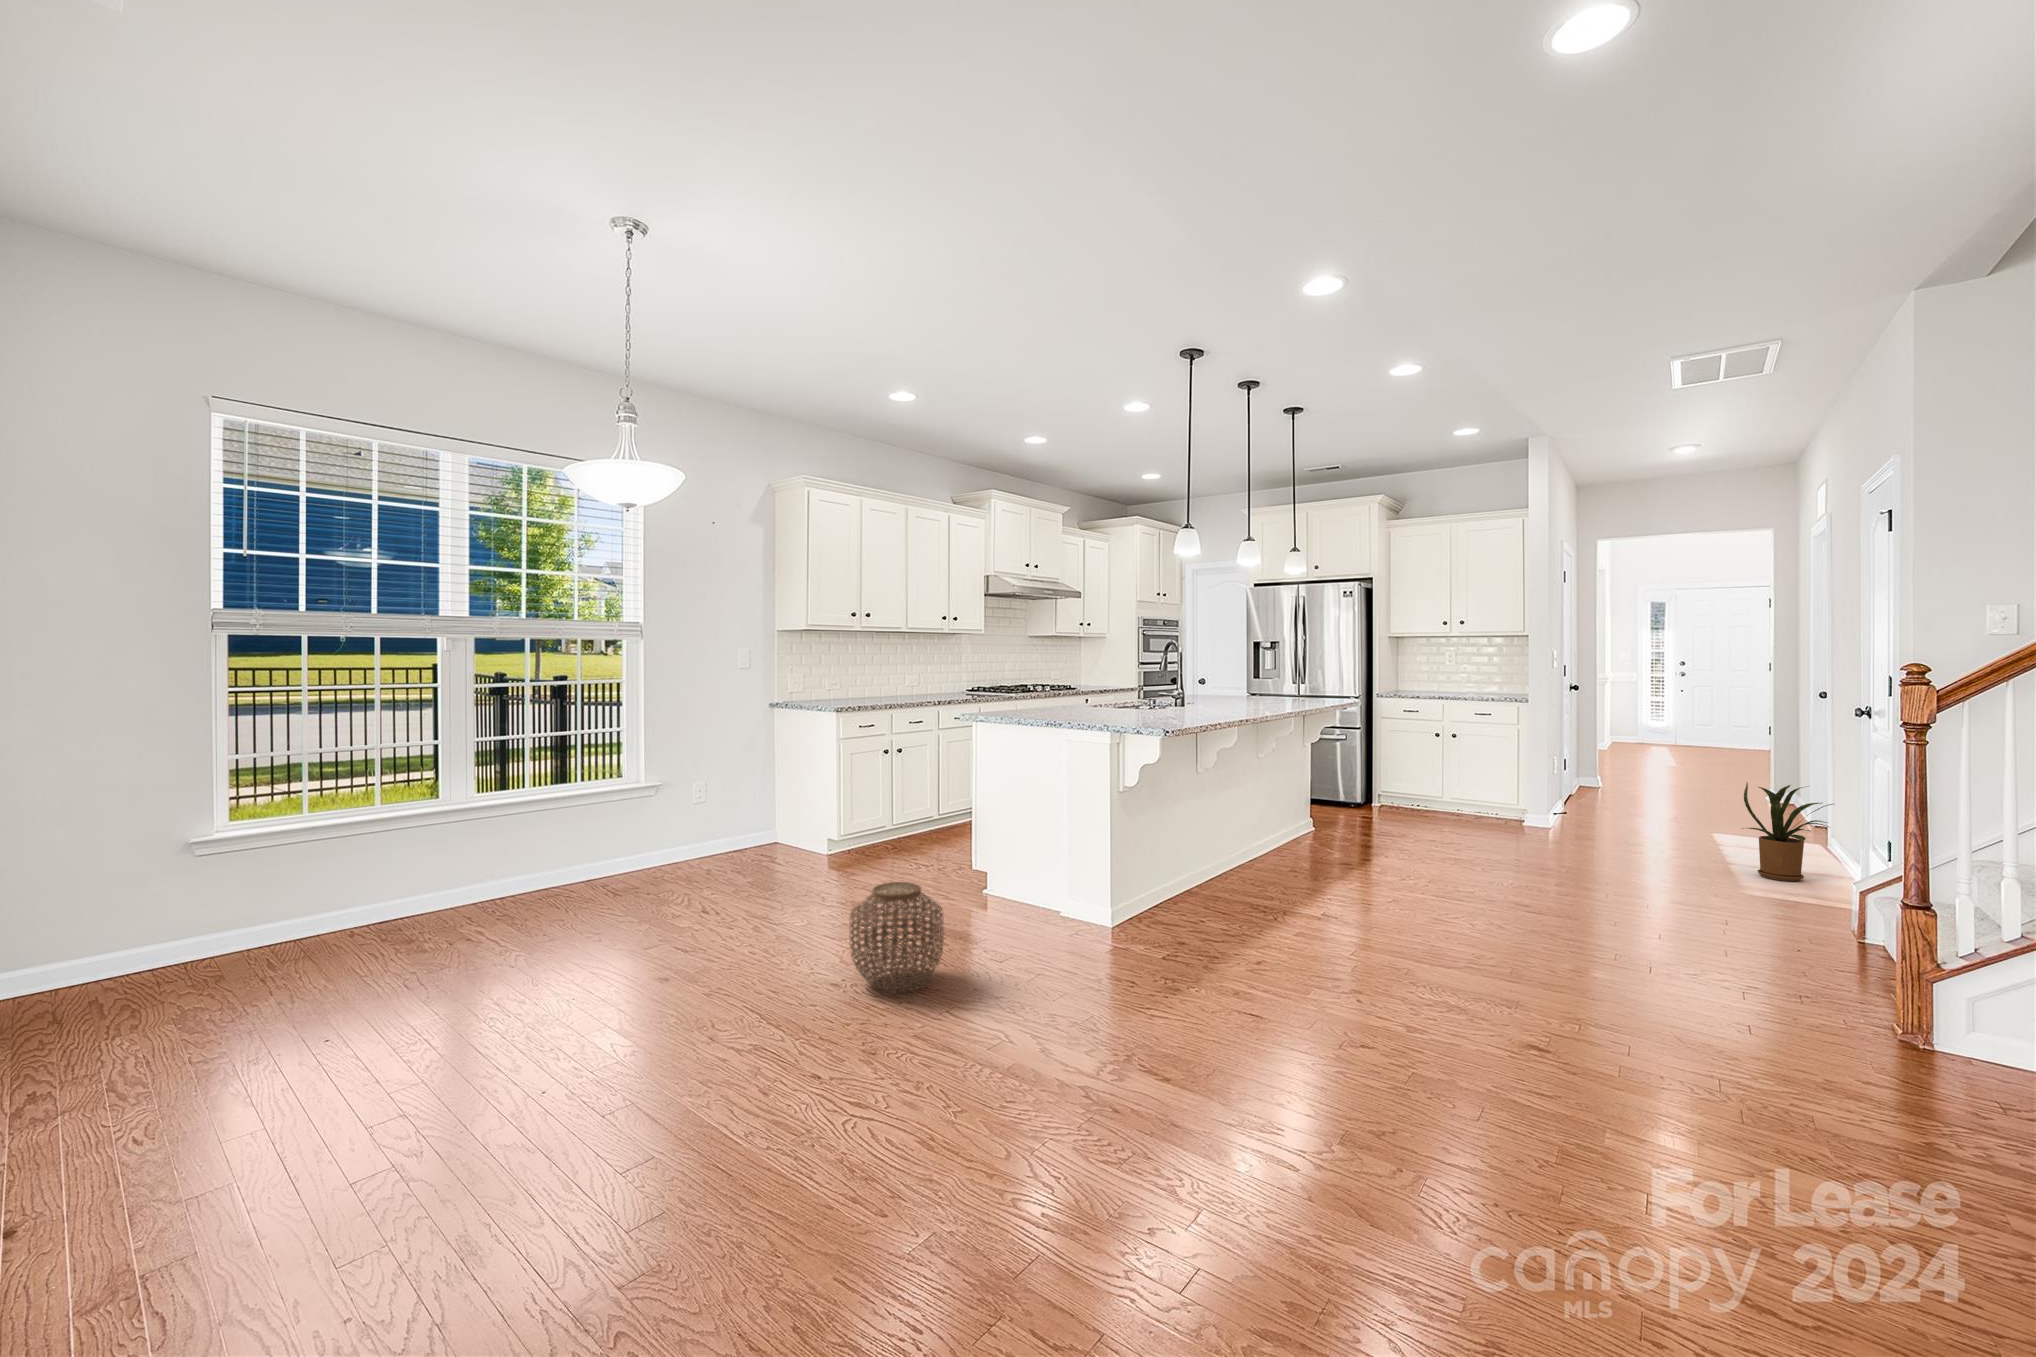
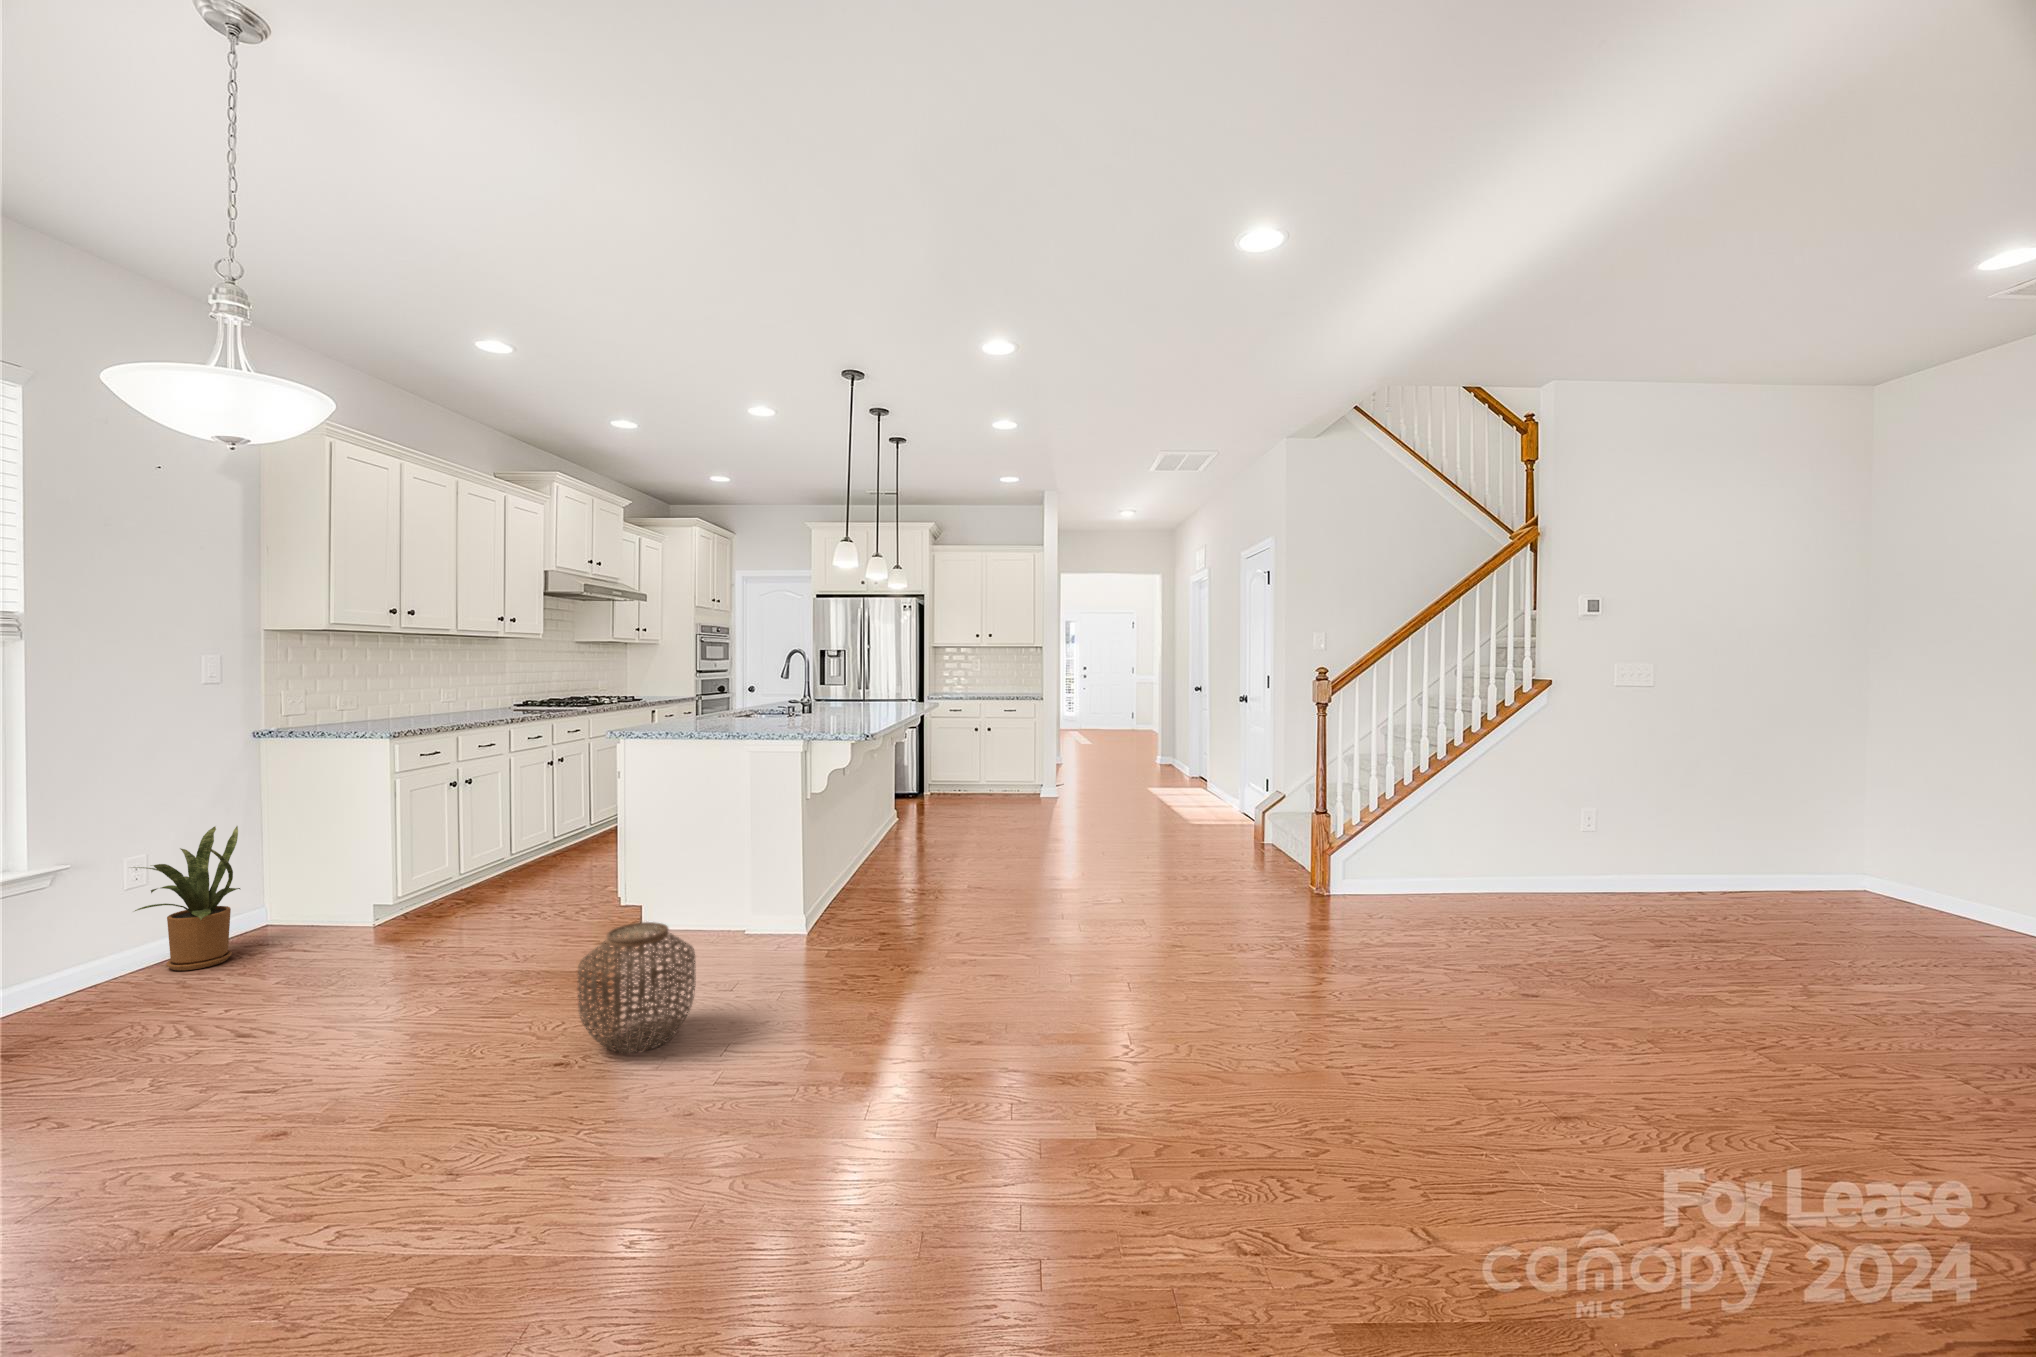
house plant: present [1744,783,1833,881] -> present [133,826,240,971]

